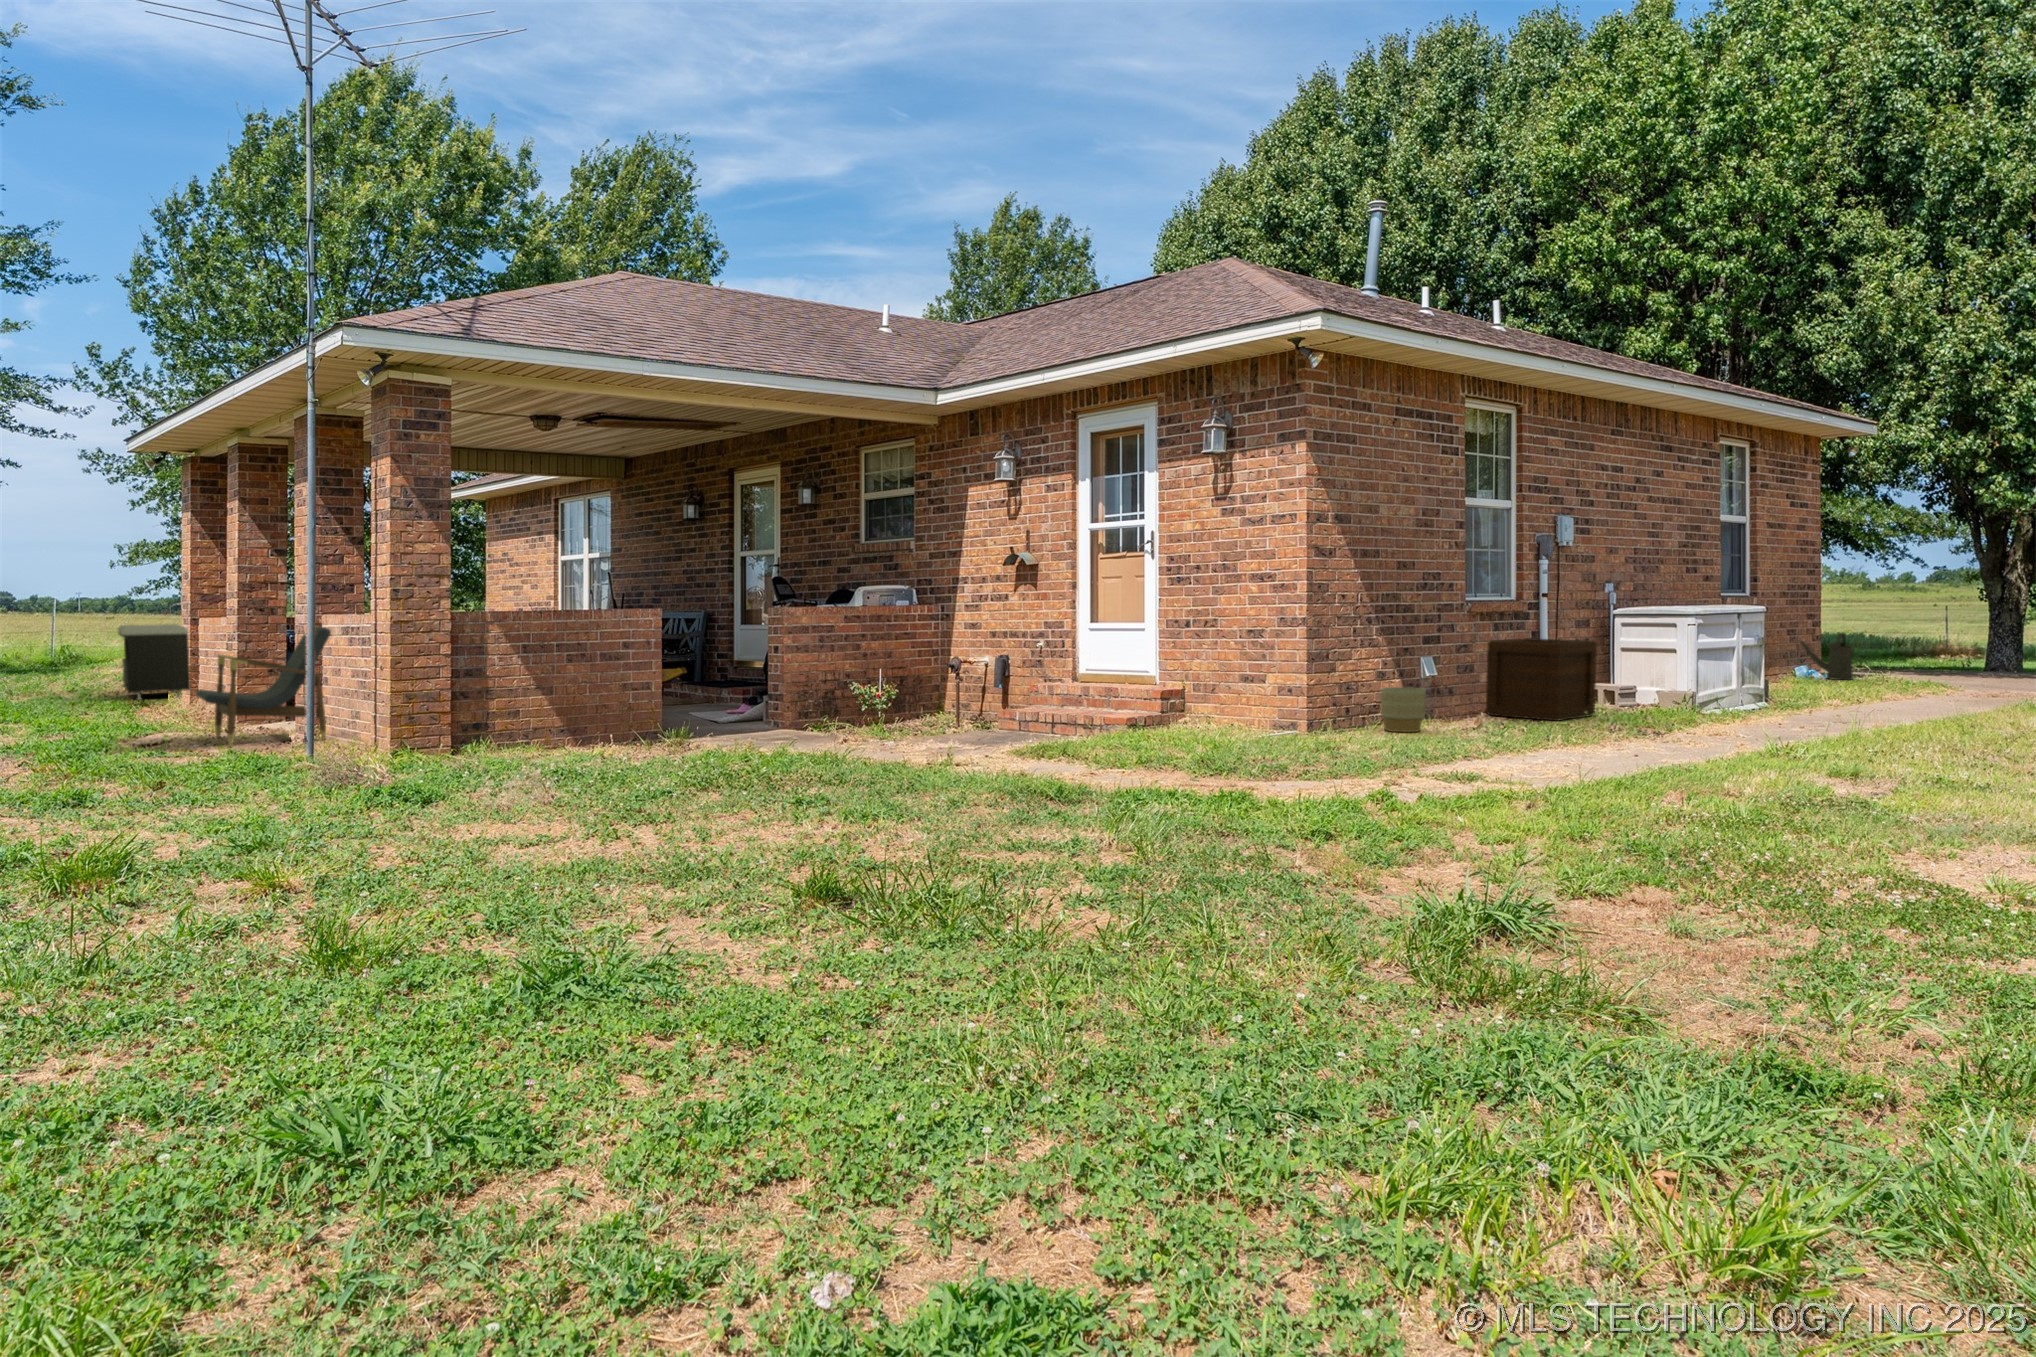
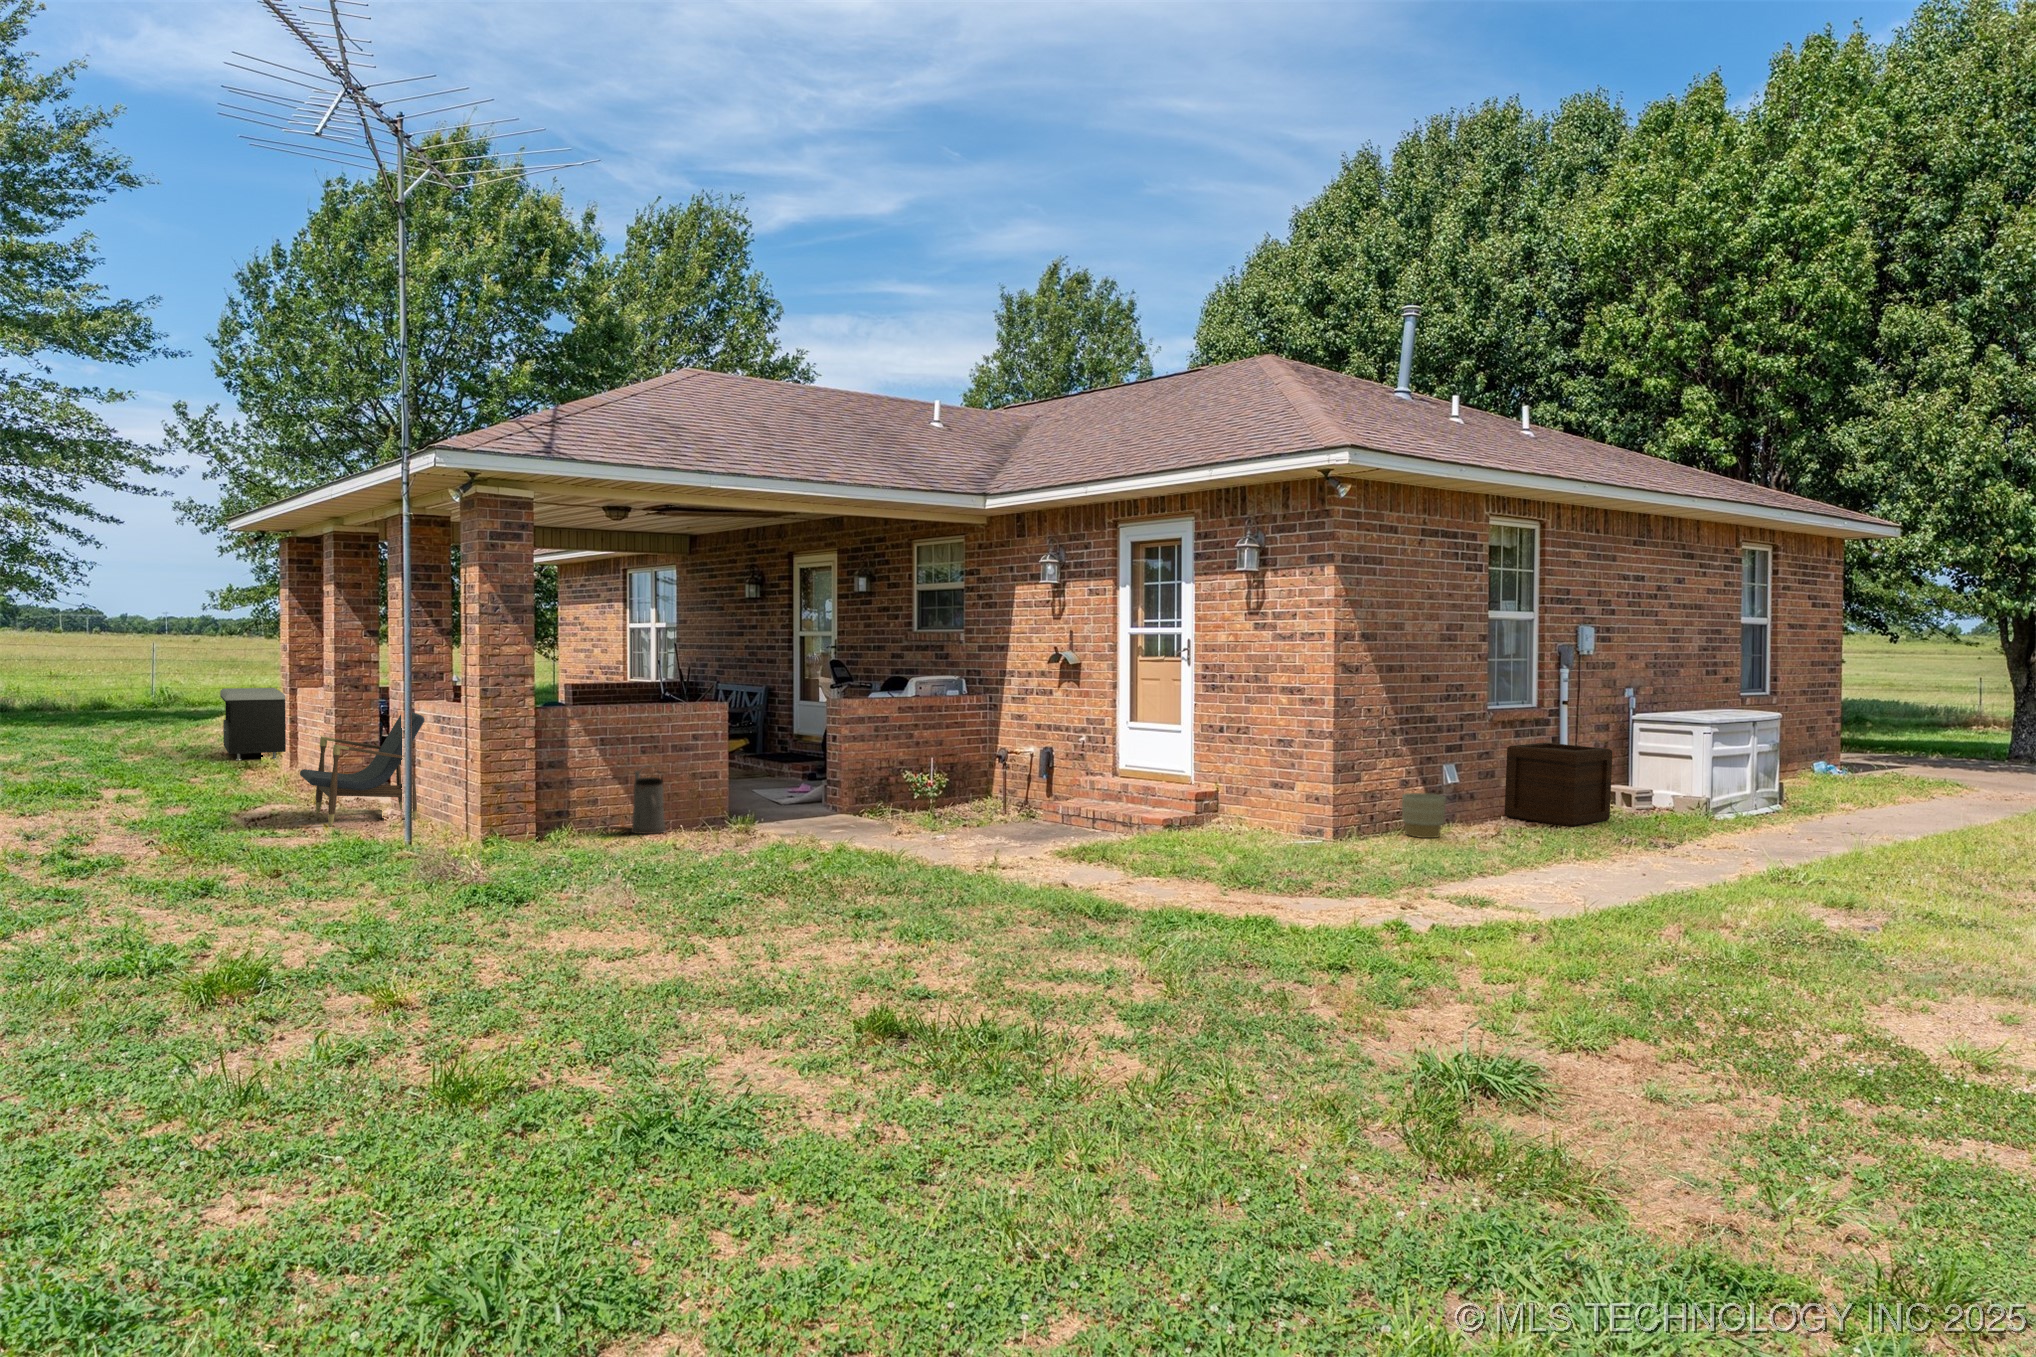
watering can: present [1799,633,1862,680] -> present [631,766,666,834]

